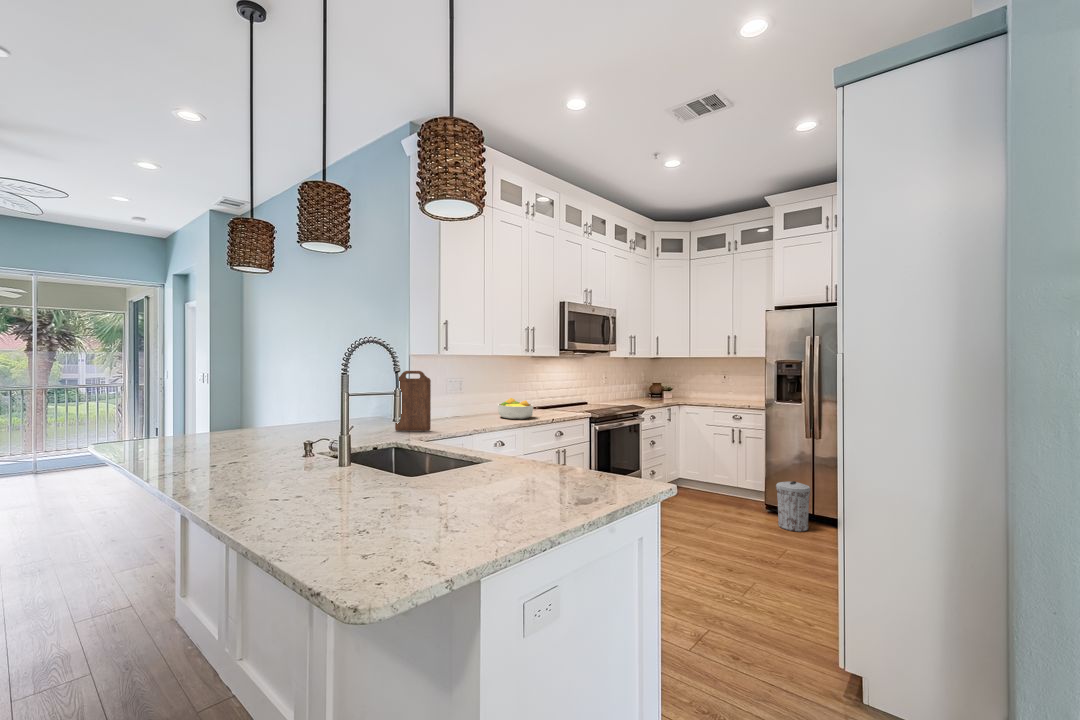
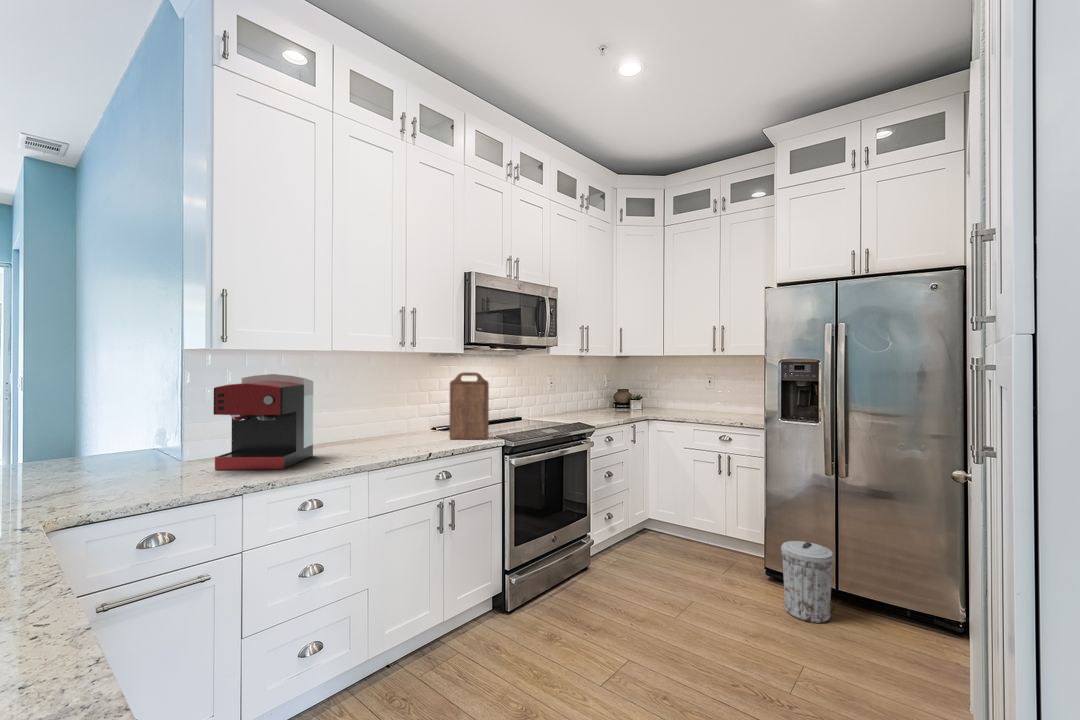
coffee maker: none [443,370,485,425] -> present [214,374,313,470]
cutting board: present [395,371,431,431] -> present [449,372,489,439]
fruit bowl: present [498,398,533,419] -> none [343,417,402,453]

